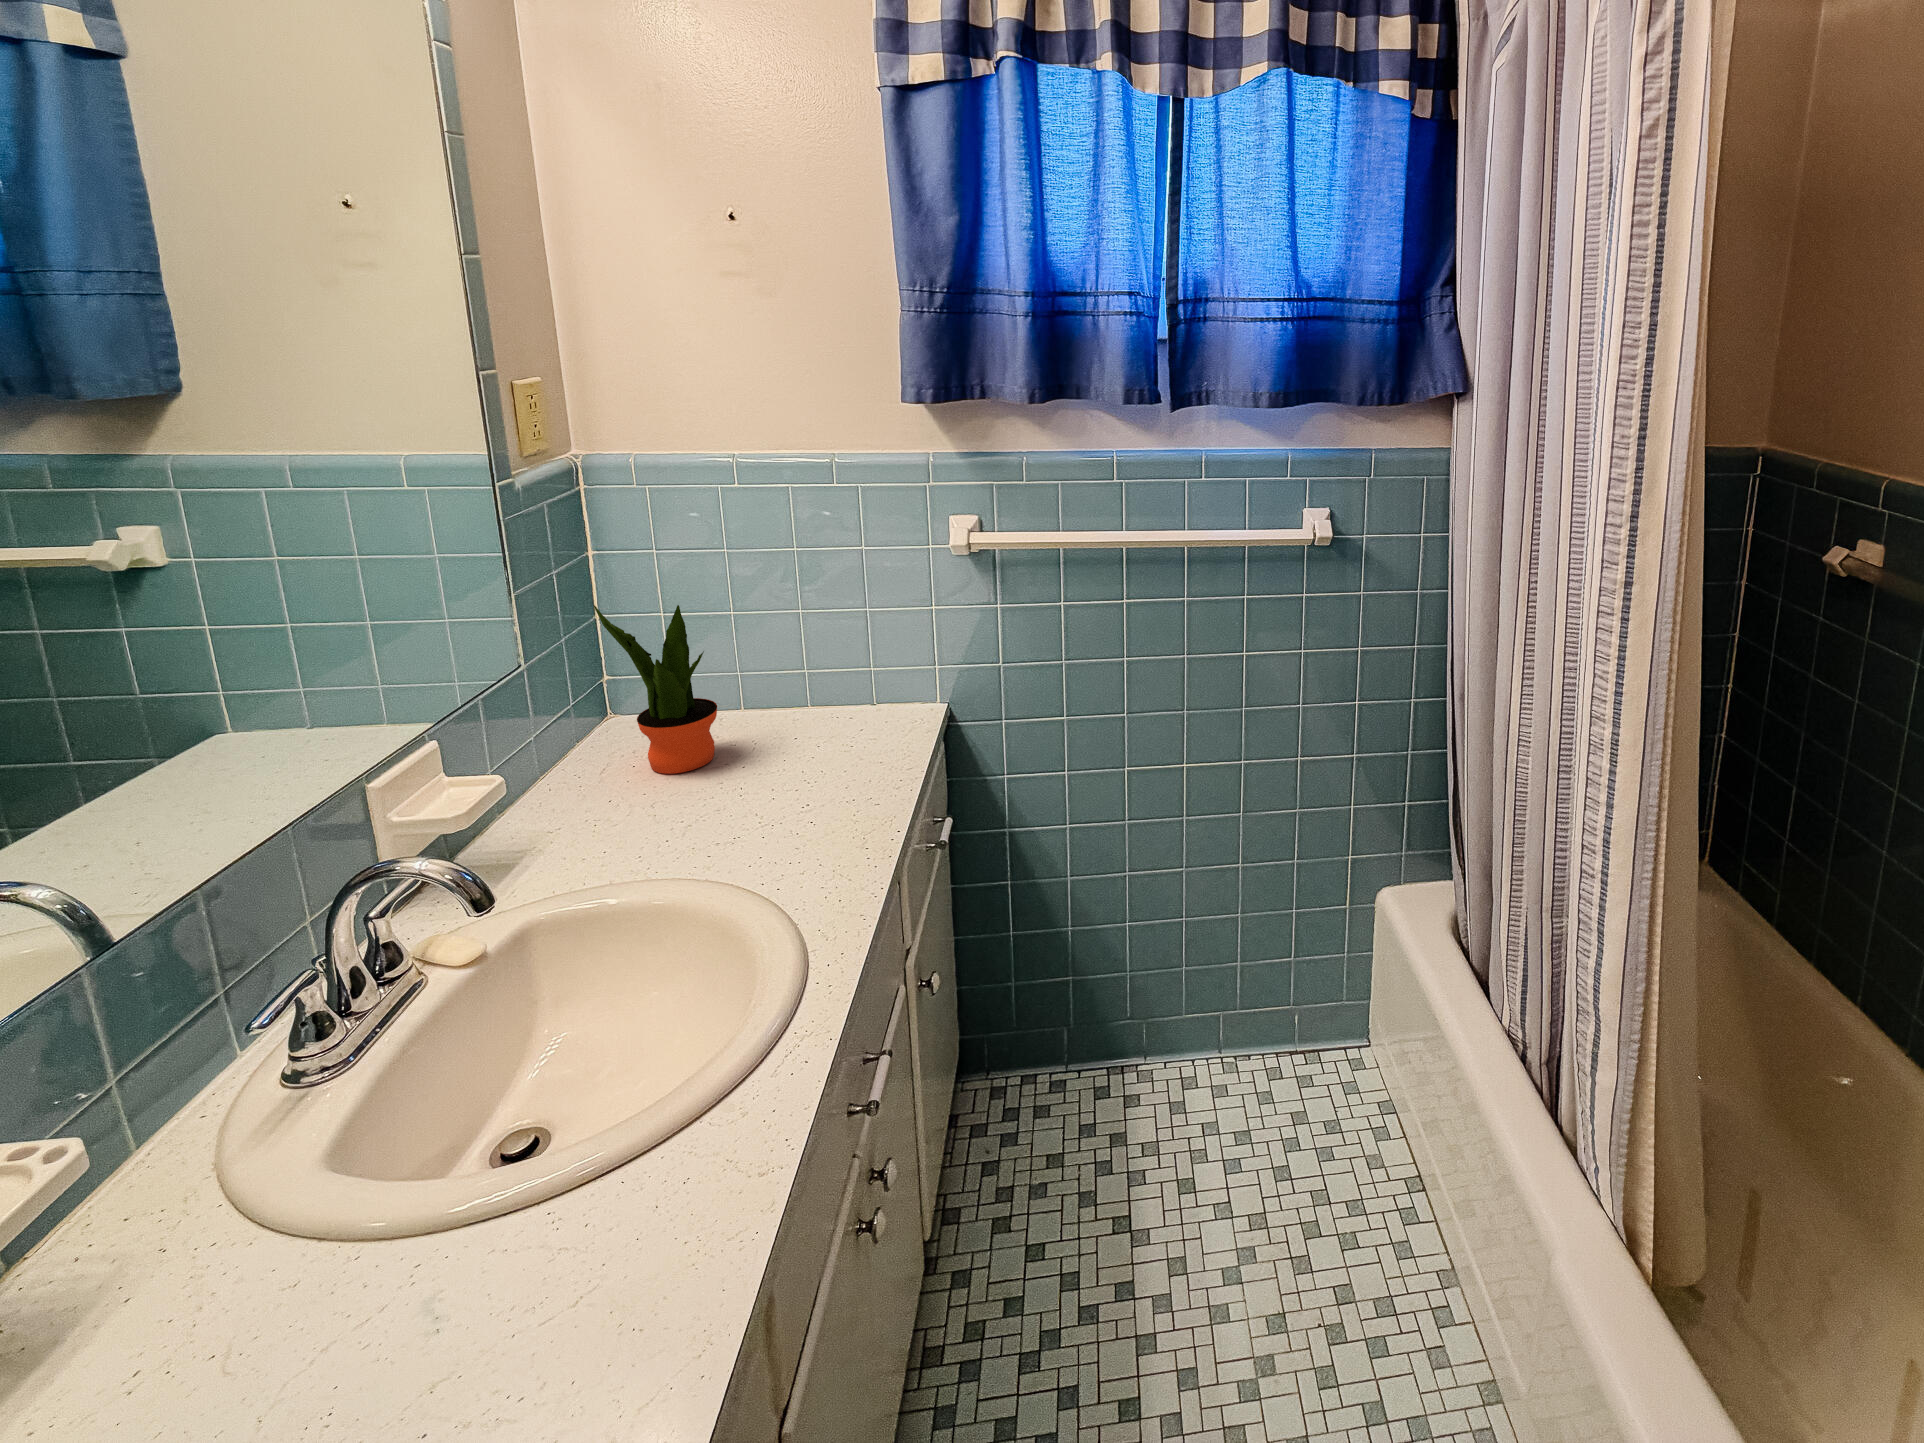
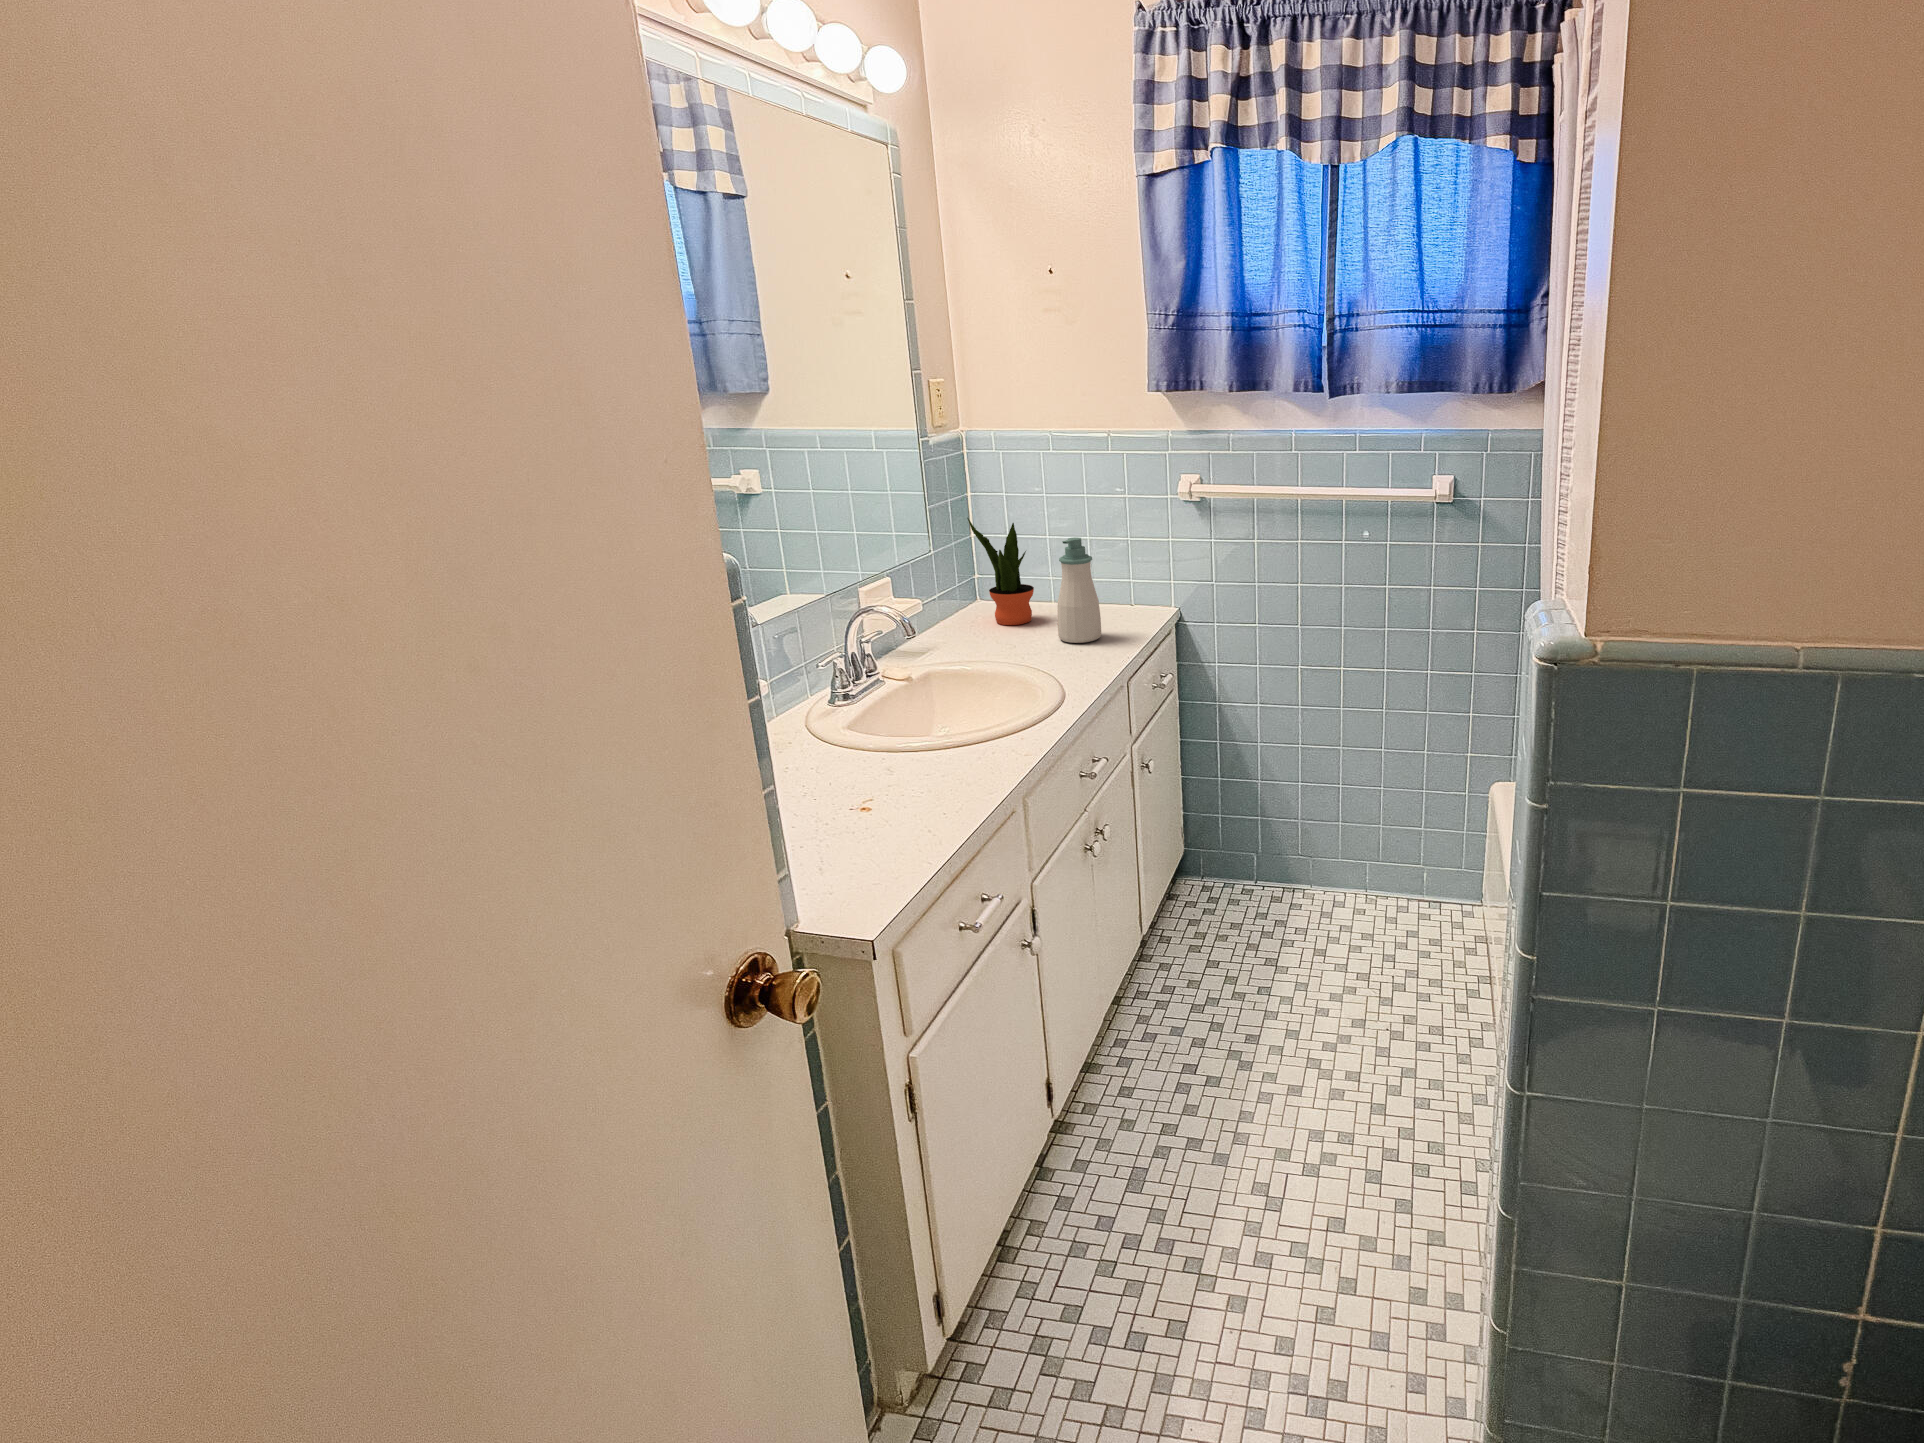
soap bottle: none [766,636,843,806] -> present [1057,537,1101,643]

